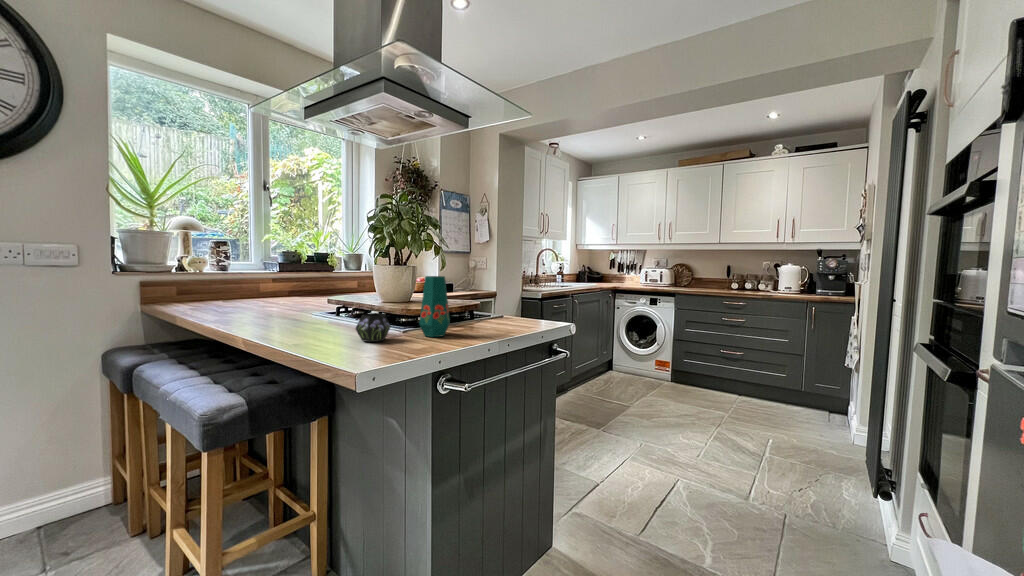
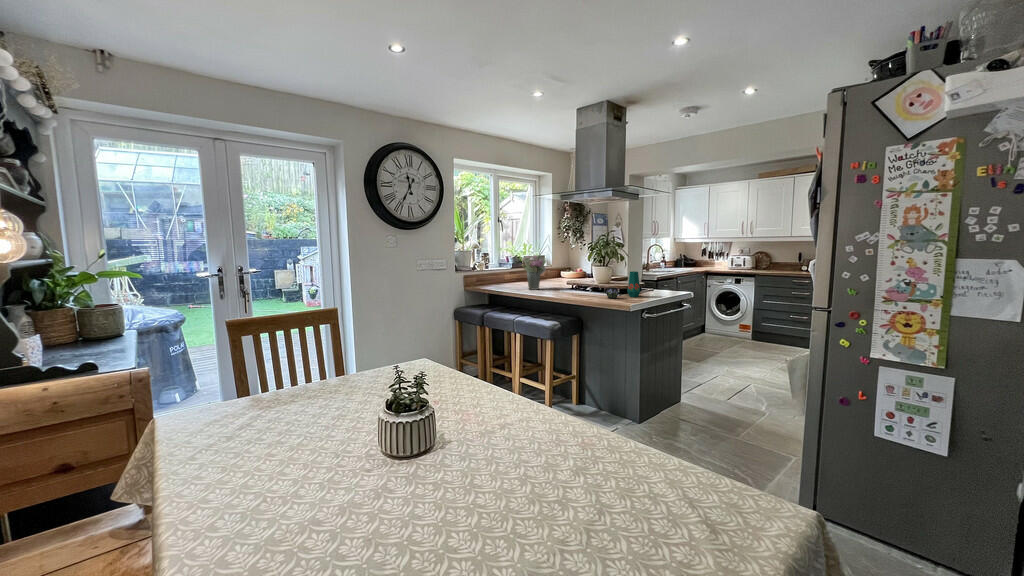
flower bouquet: none [229,239,296,313] -> present [522,255,546,290]

